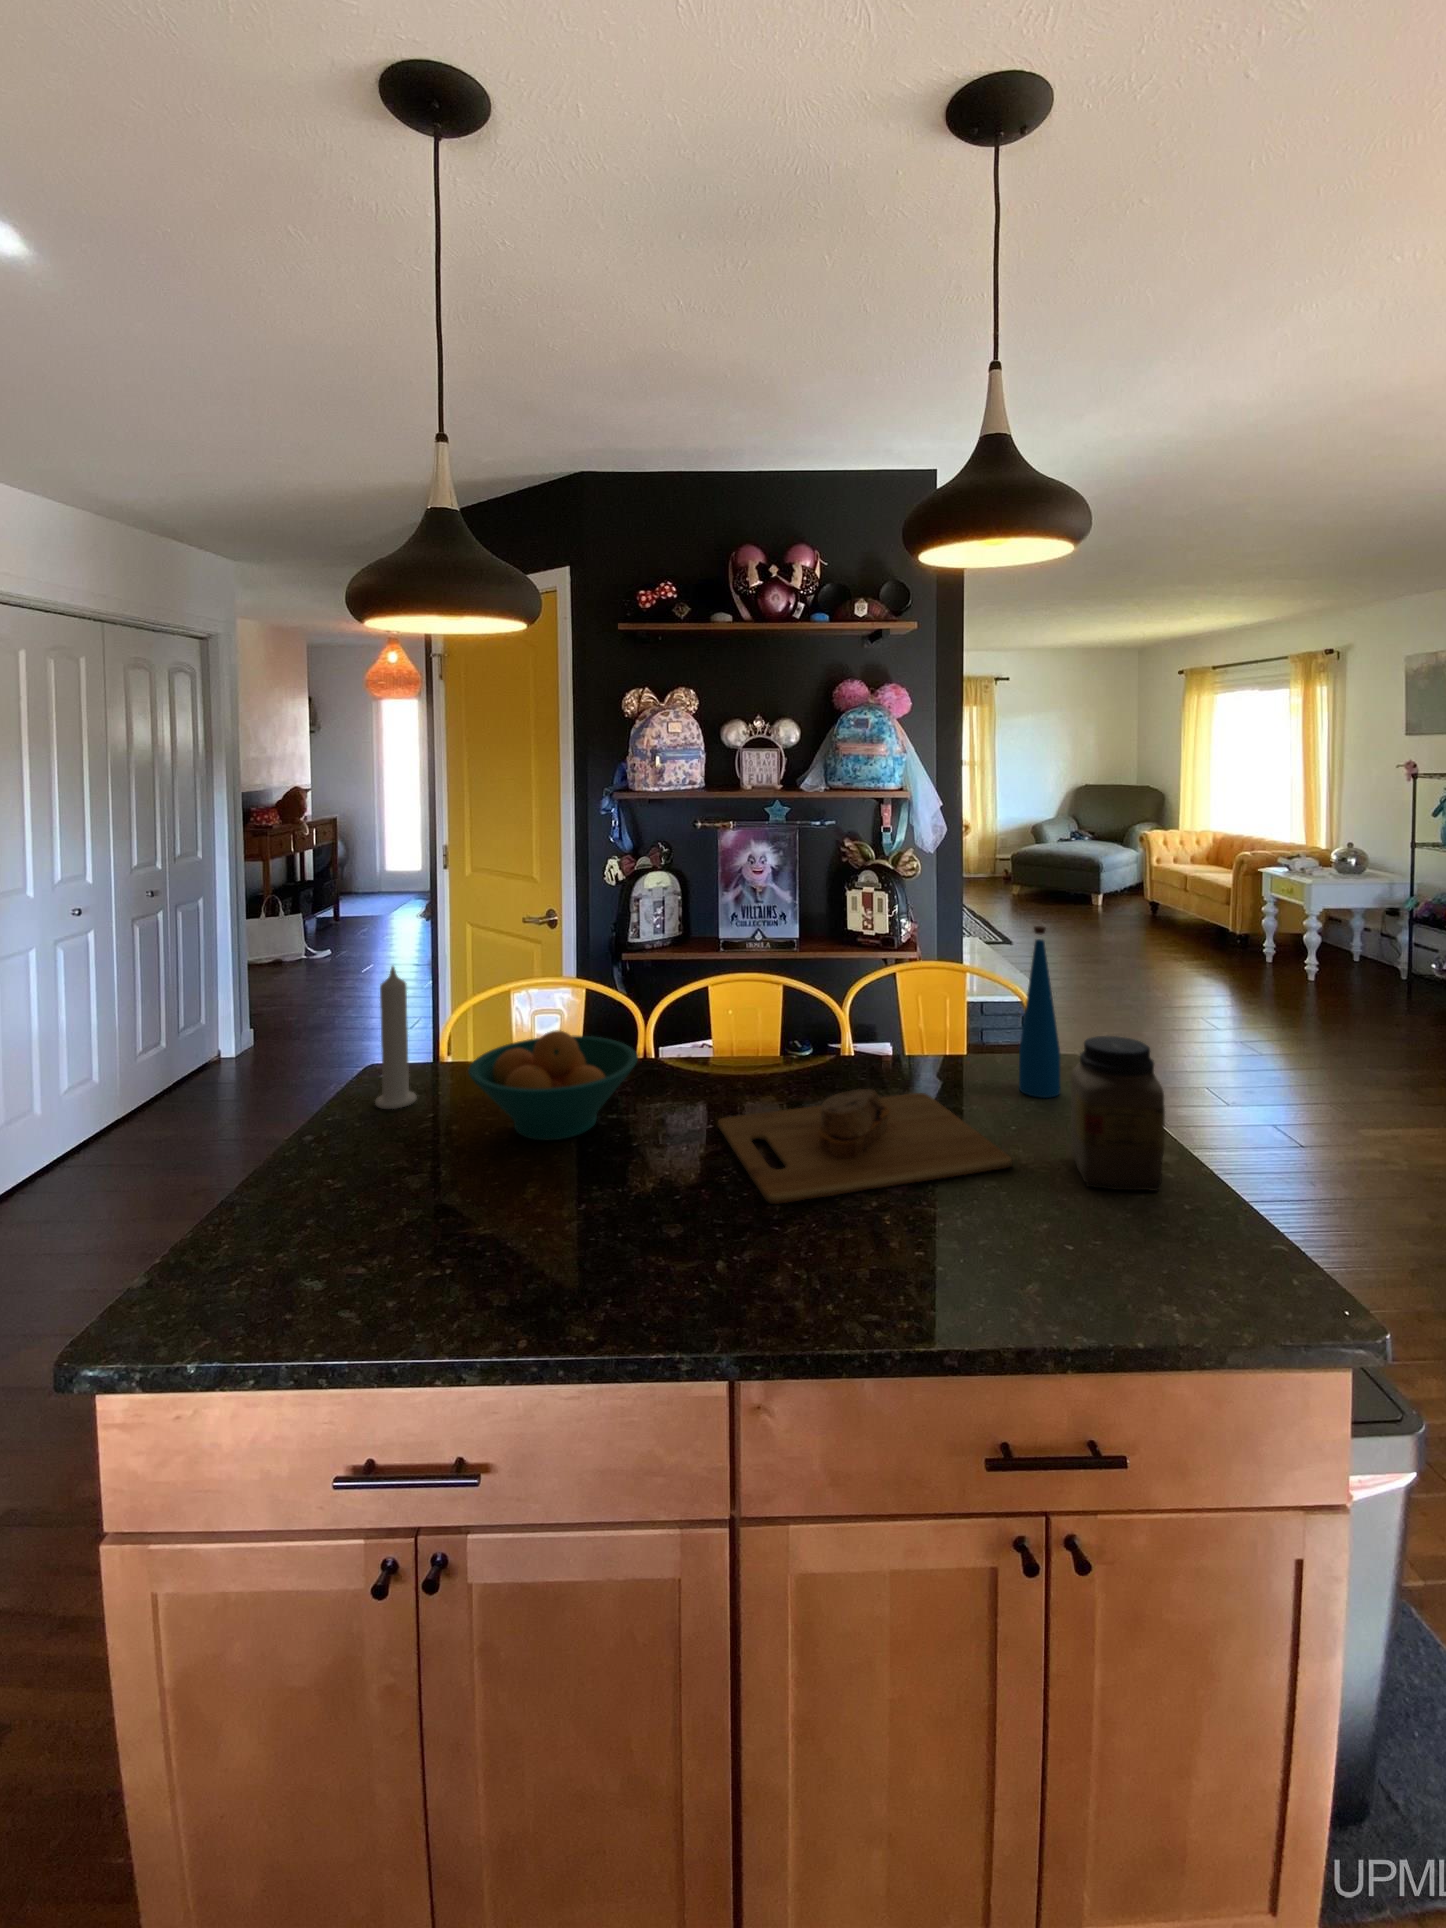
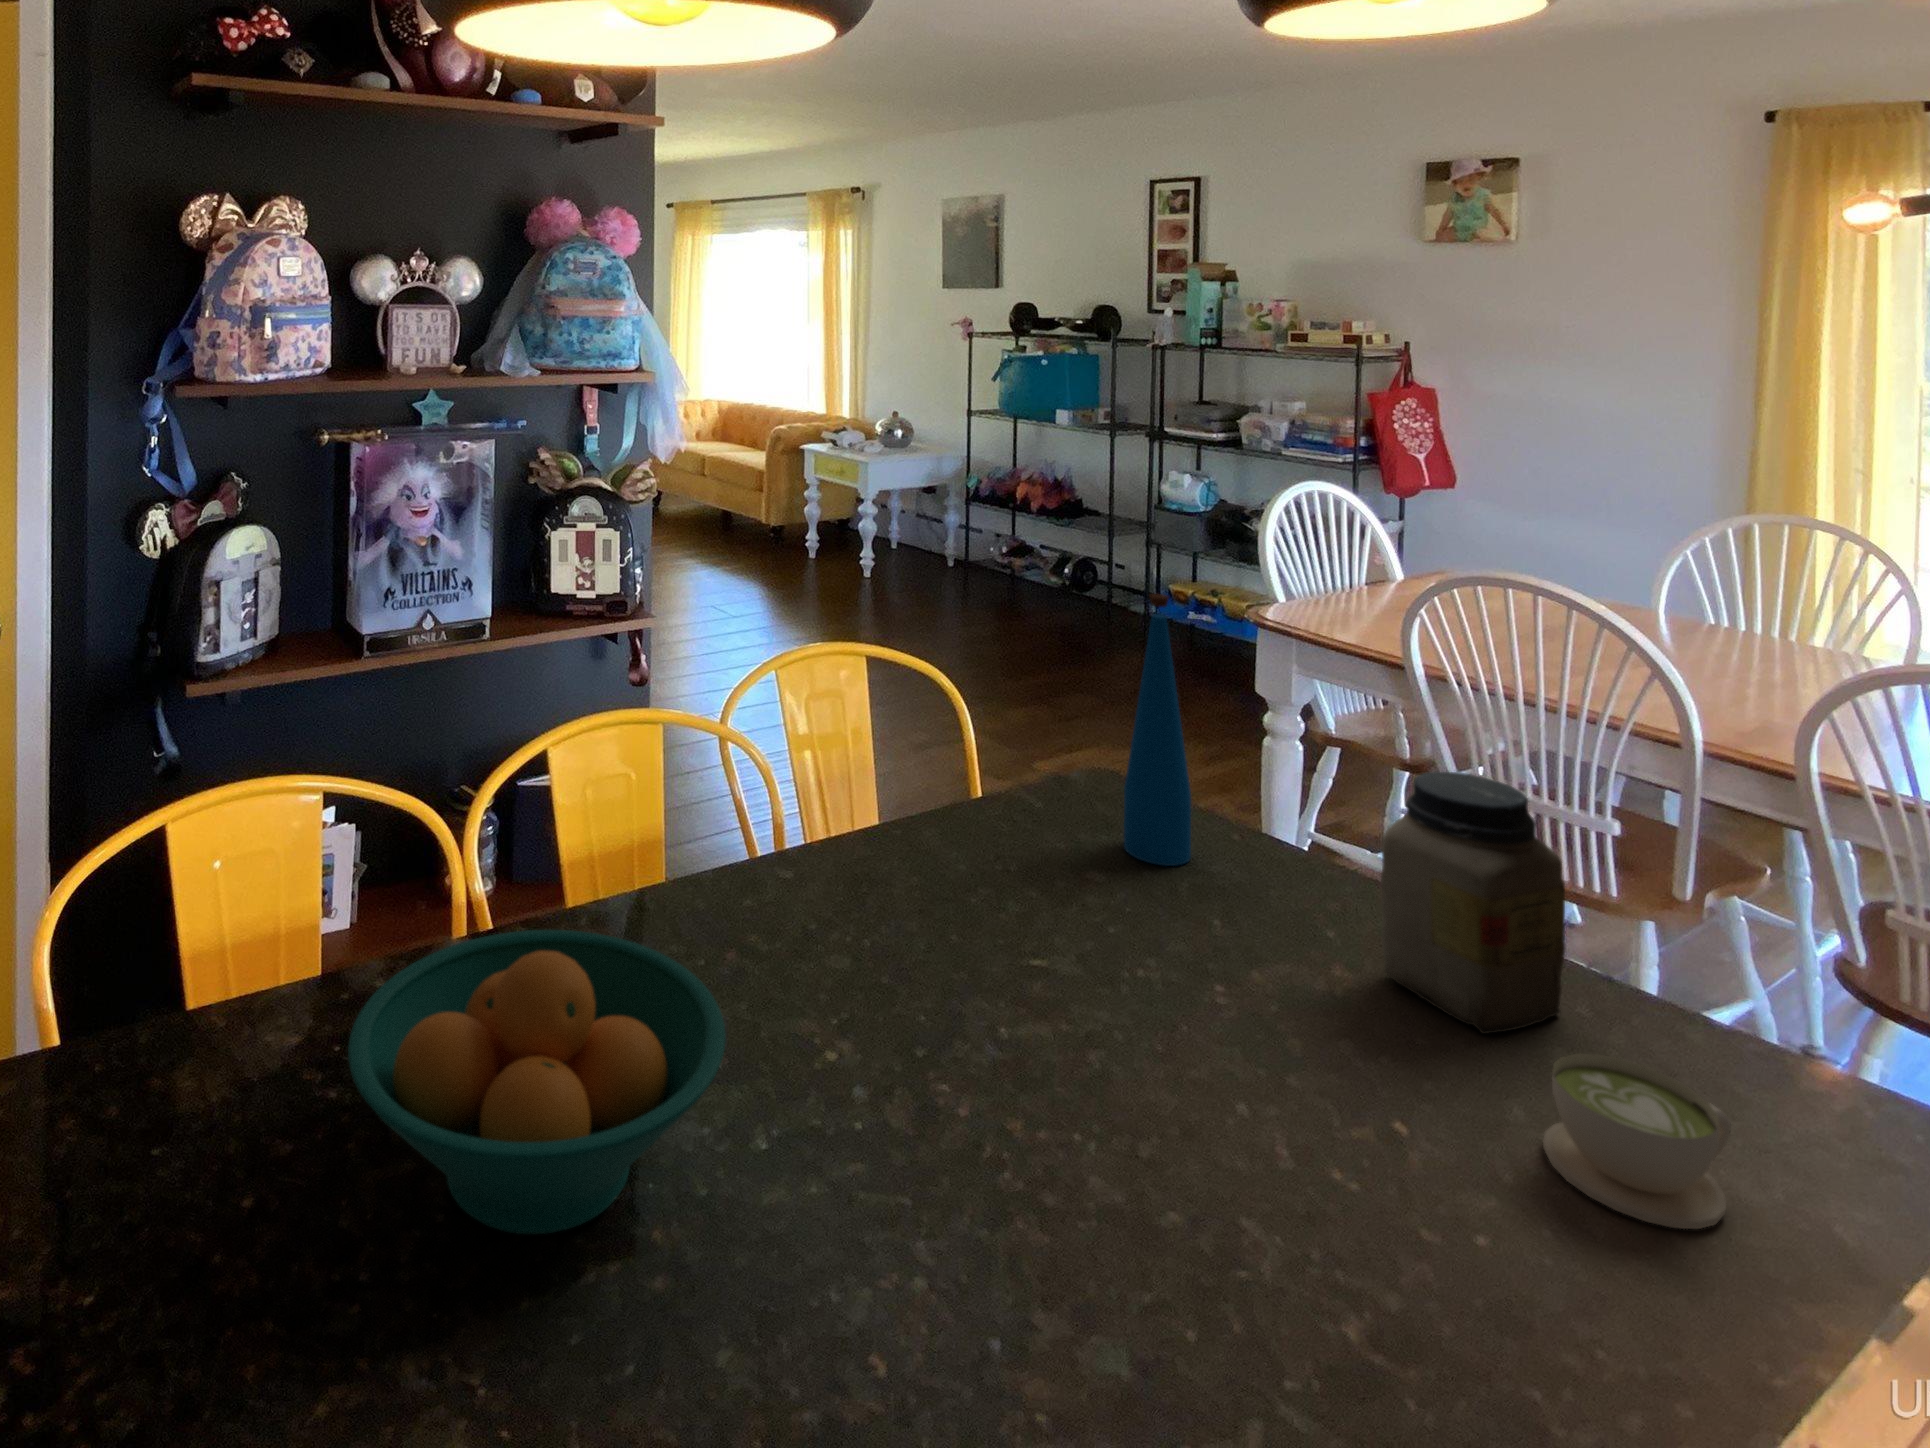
candle: present [375,966,417,1109] -> none [14,869,123,1255]
cutting board: present [718,1089,1013,1204] -> none [836,900,1352,1252]
coffee cup: none [1011,1176,1110,1265] -> present [1543,1054,1731,1229]

